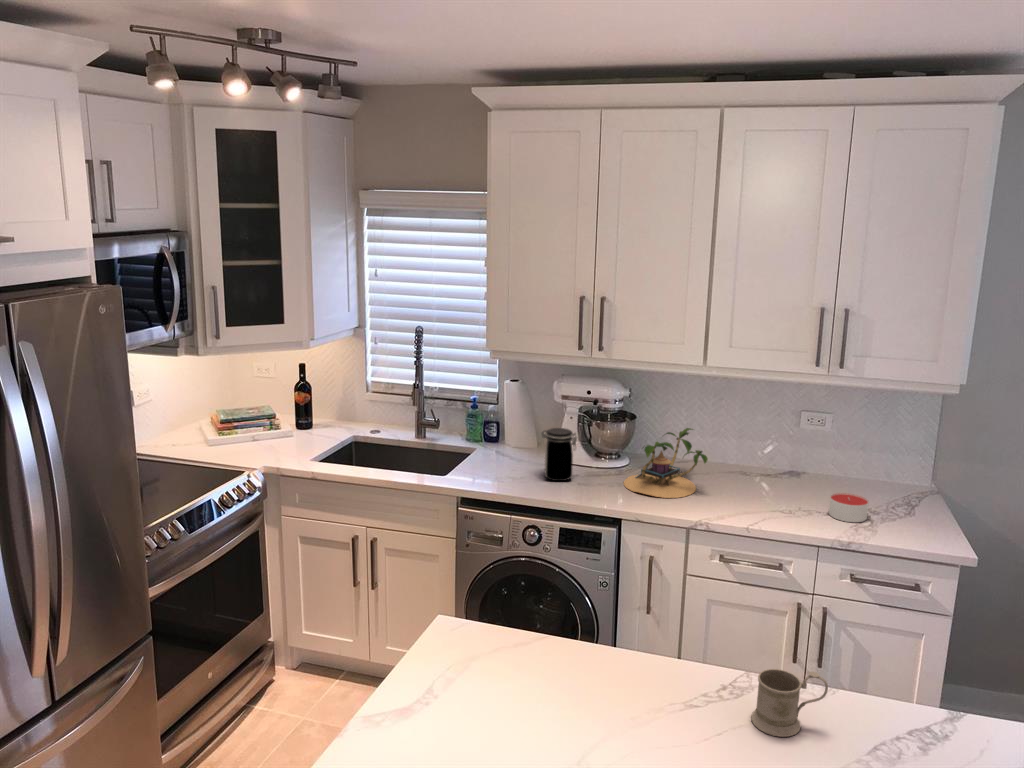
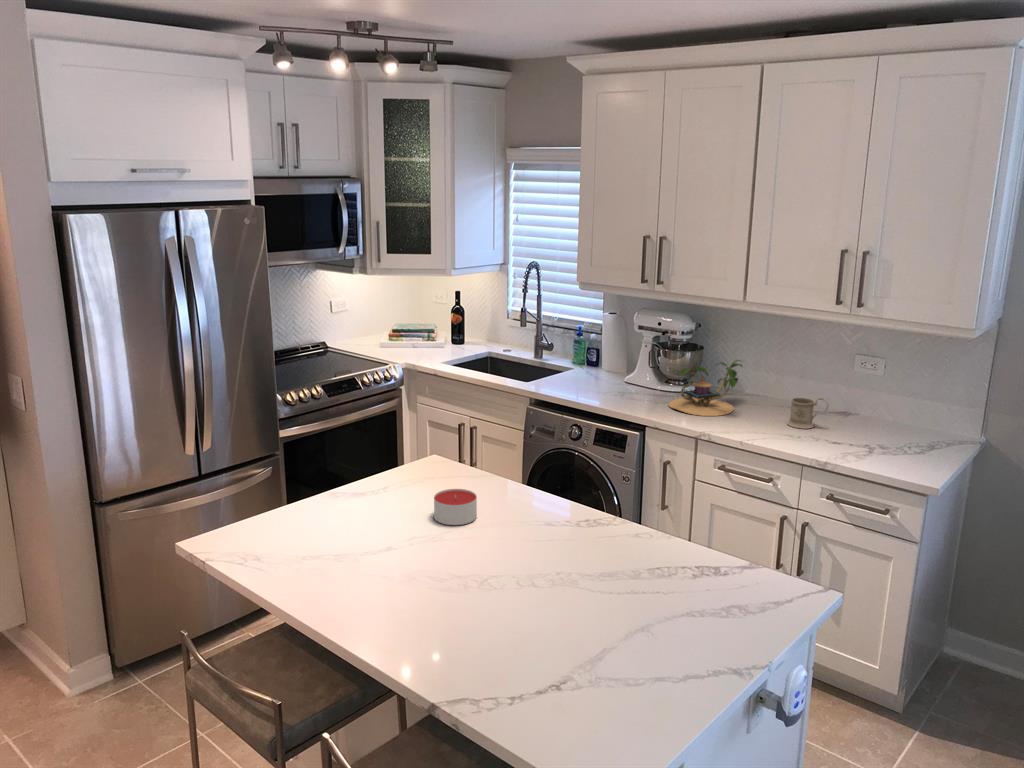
jar: present [542,428,577,481] -> none [605,350,634,395]
candle: present [829,493,869,522] -> present [434,489,477,525]
mug: present [751,669,828,737] -> present [787,397,828,429]

